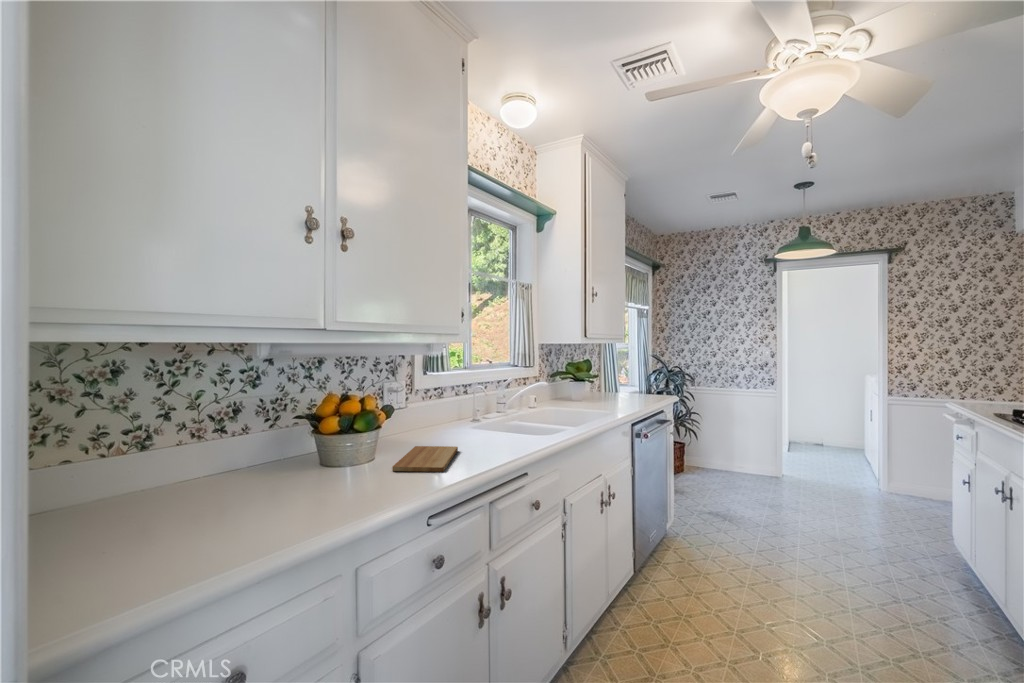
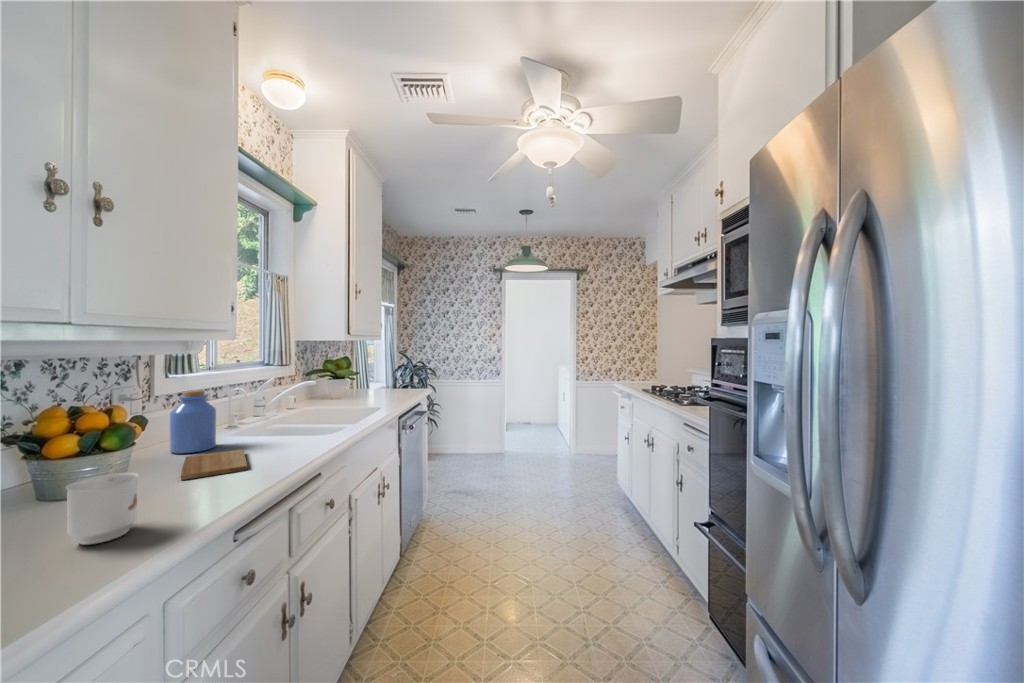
jar: none [416,387,448,442] -> present [170,390,216,454]
mug: none [256,464,312,531] -> present [66,473,139,545]

